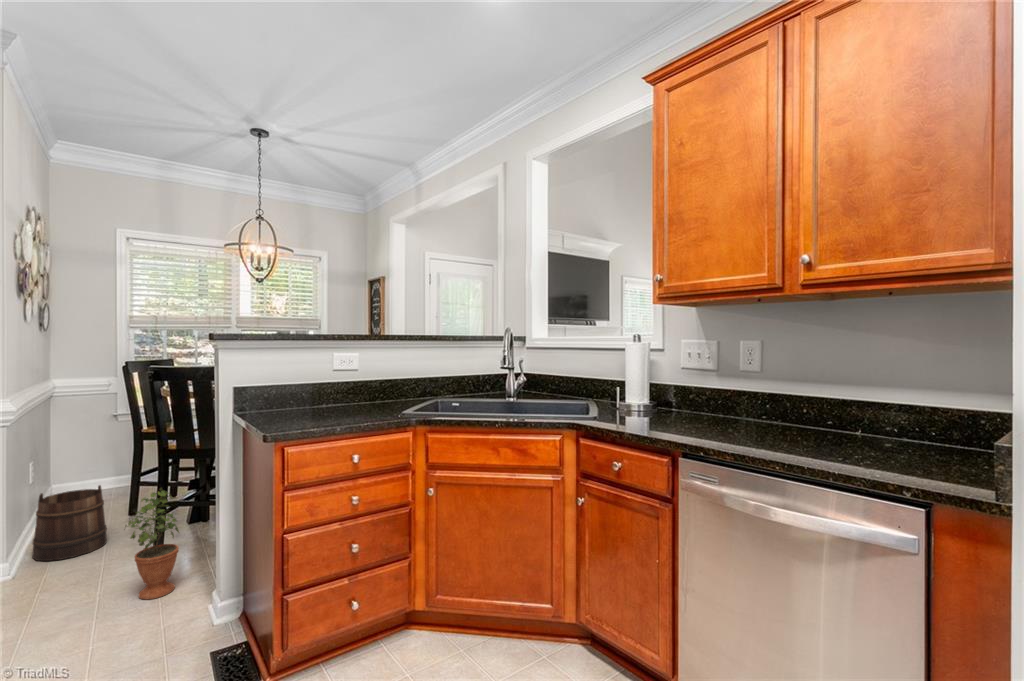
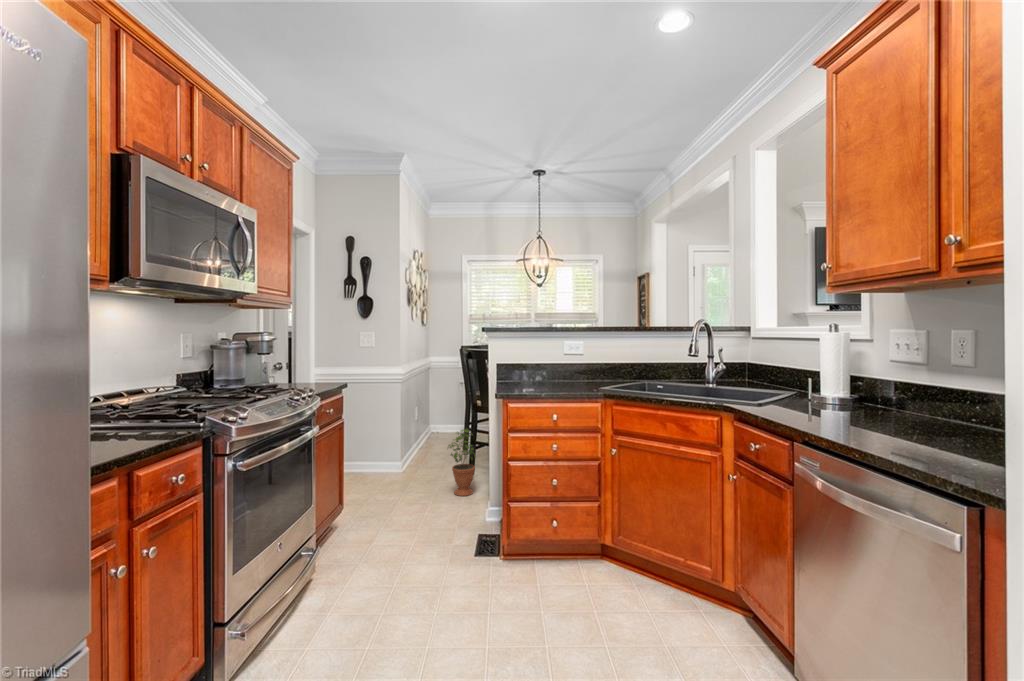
bucket: present [32,485,107,561] -> none [414,423,449,465]

